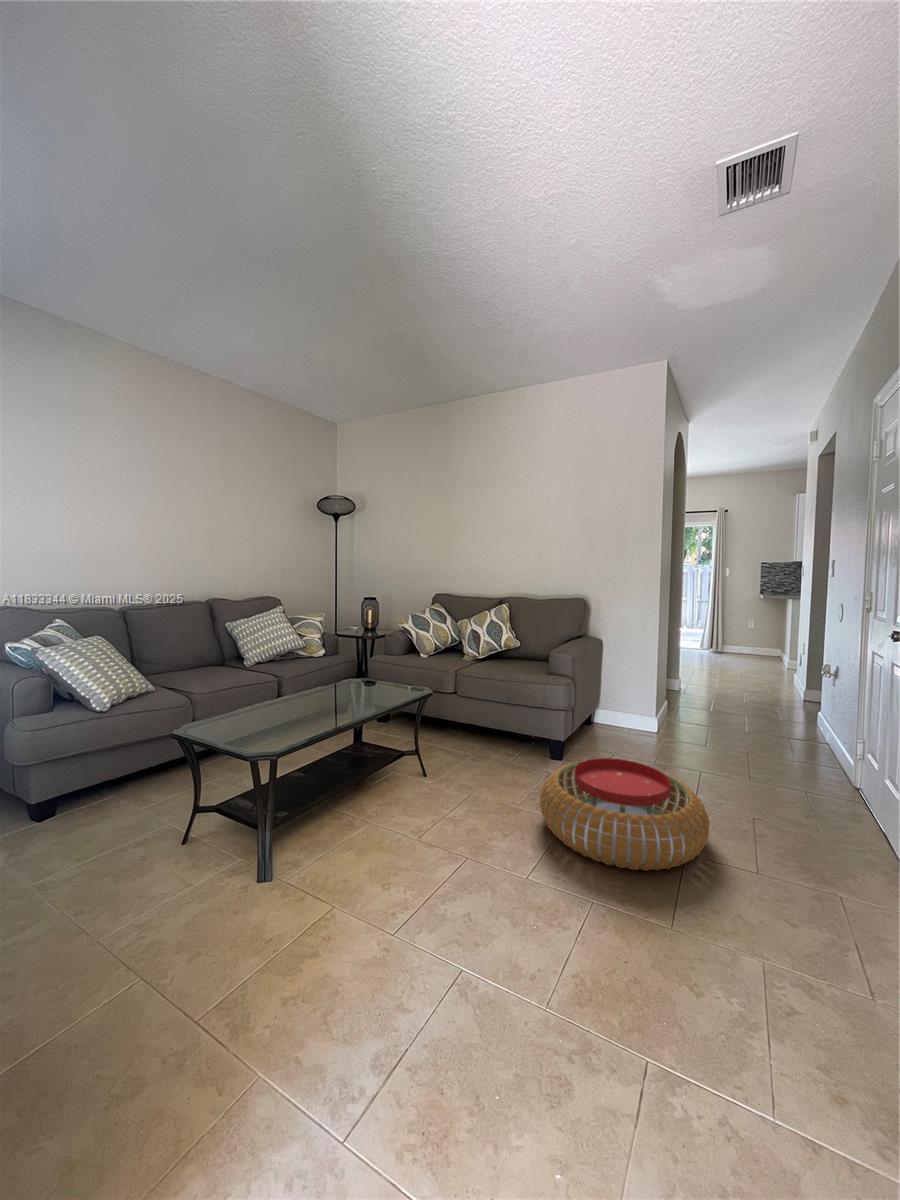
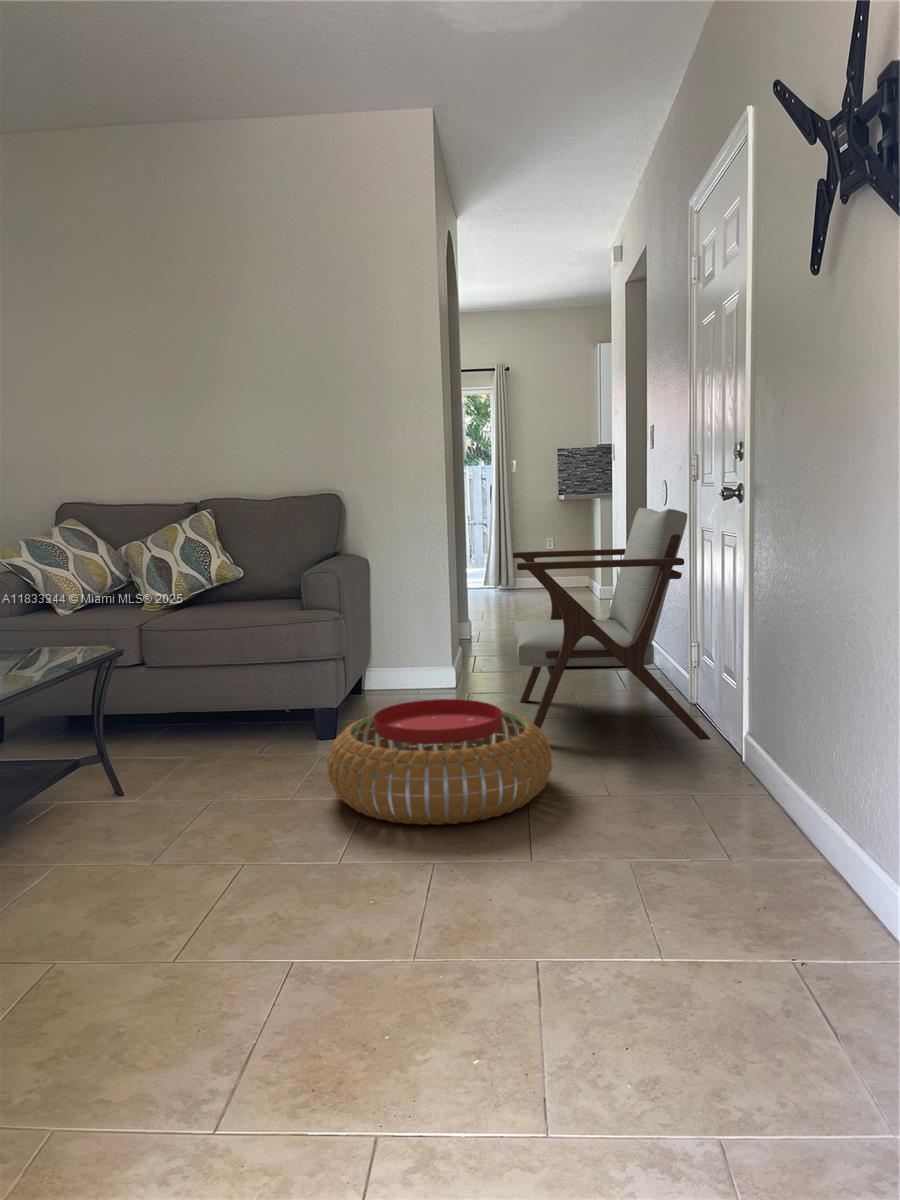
lounge chair: none [698,628,870,835] -> present [513,508,711,740]

